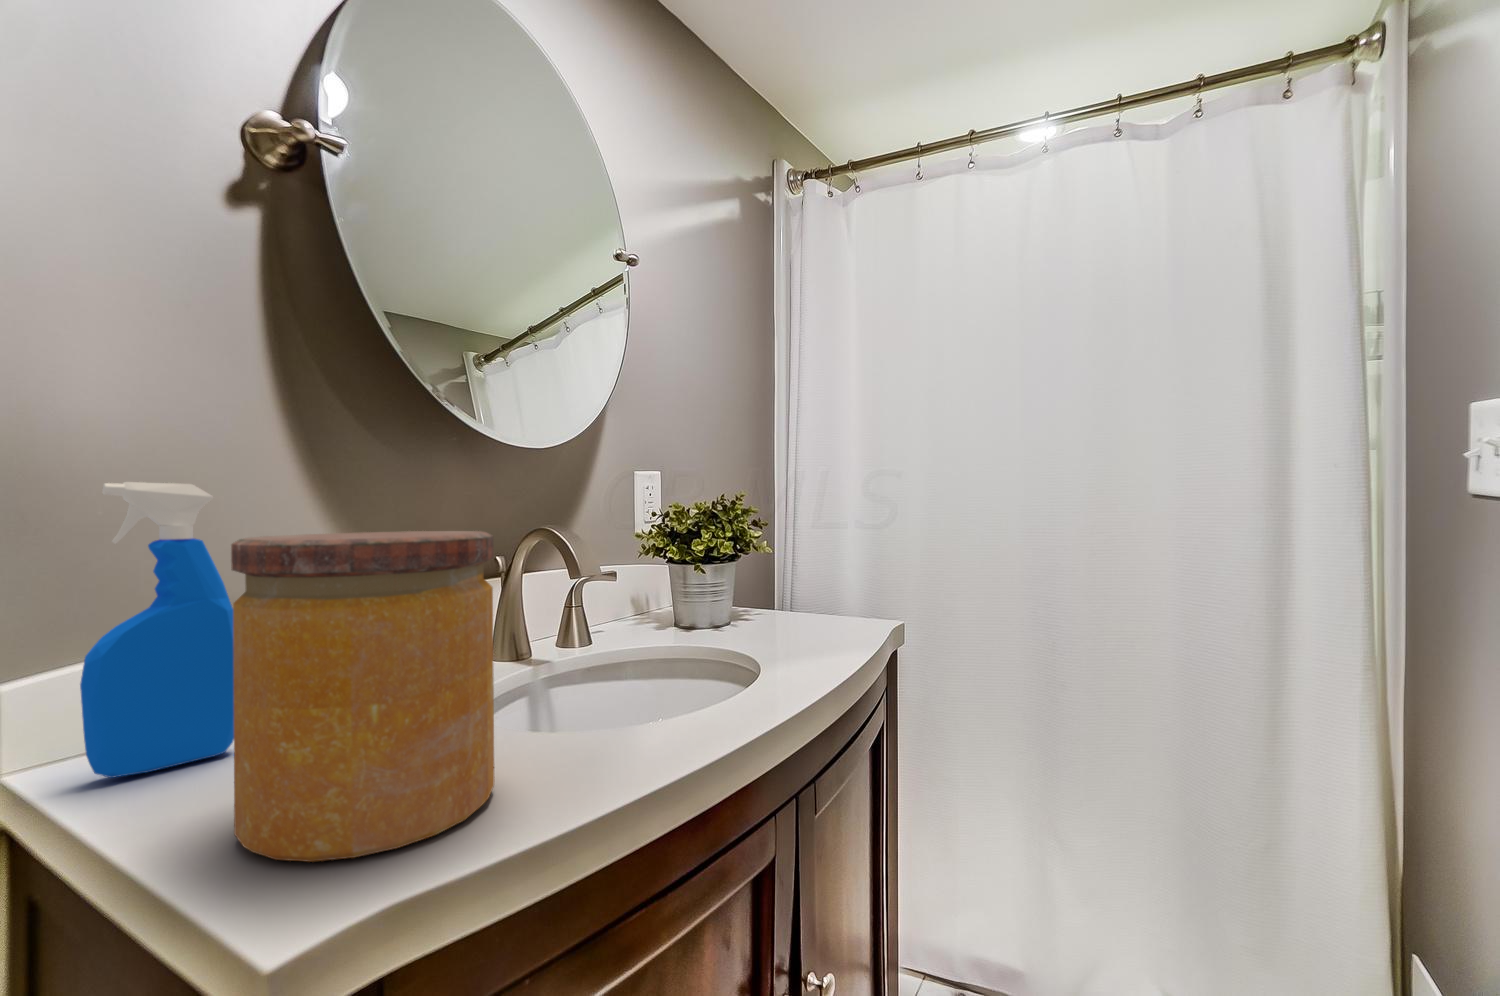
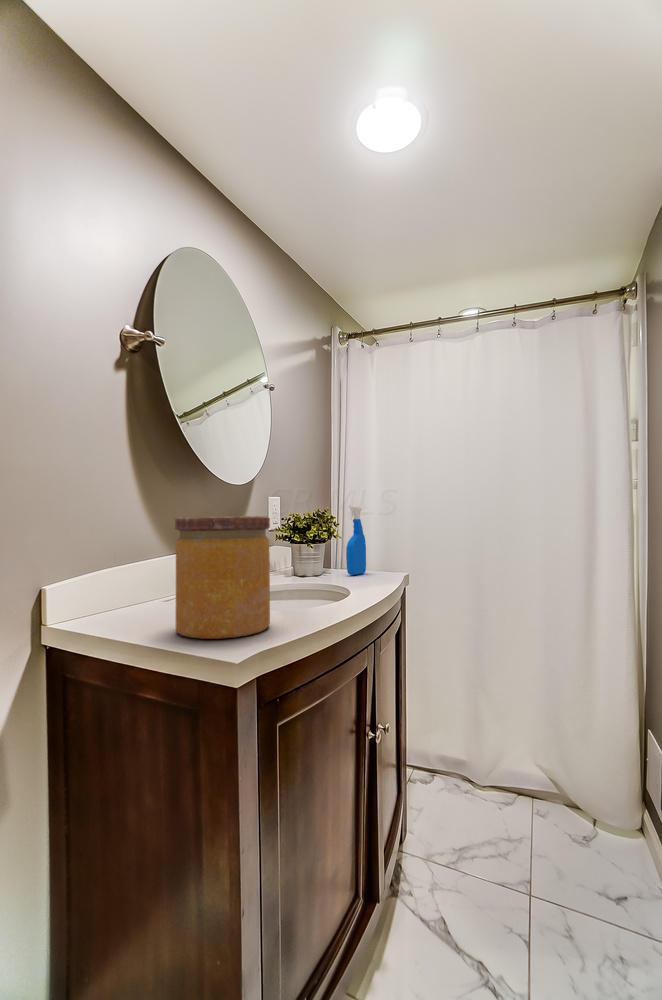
spray bottle: present [80,482,234,778] -> present [346,505,366,575]

